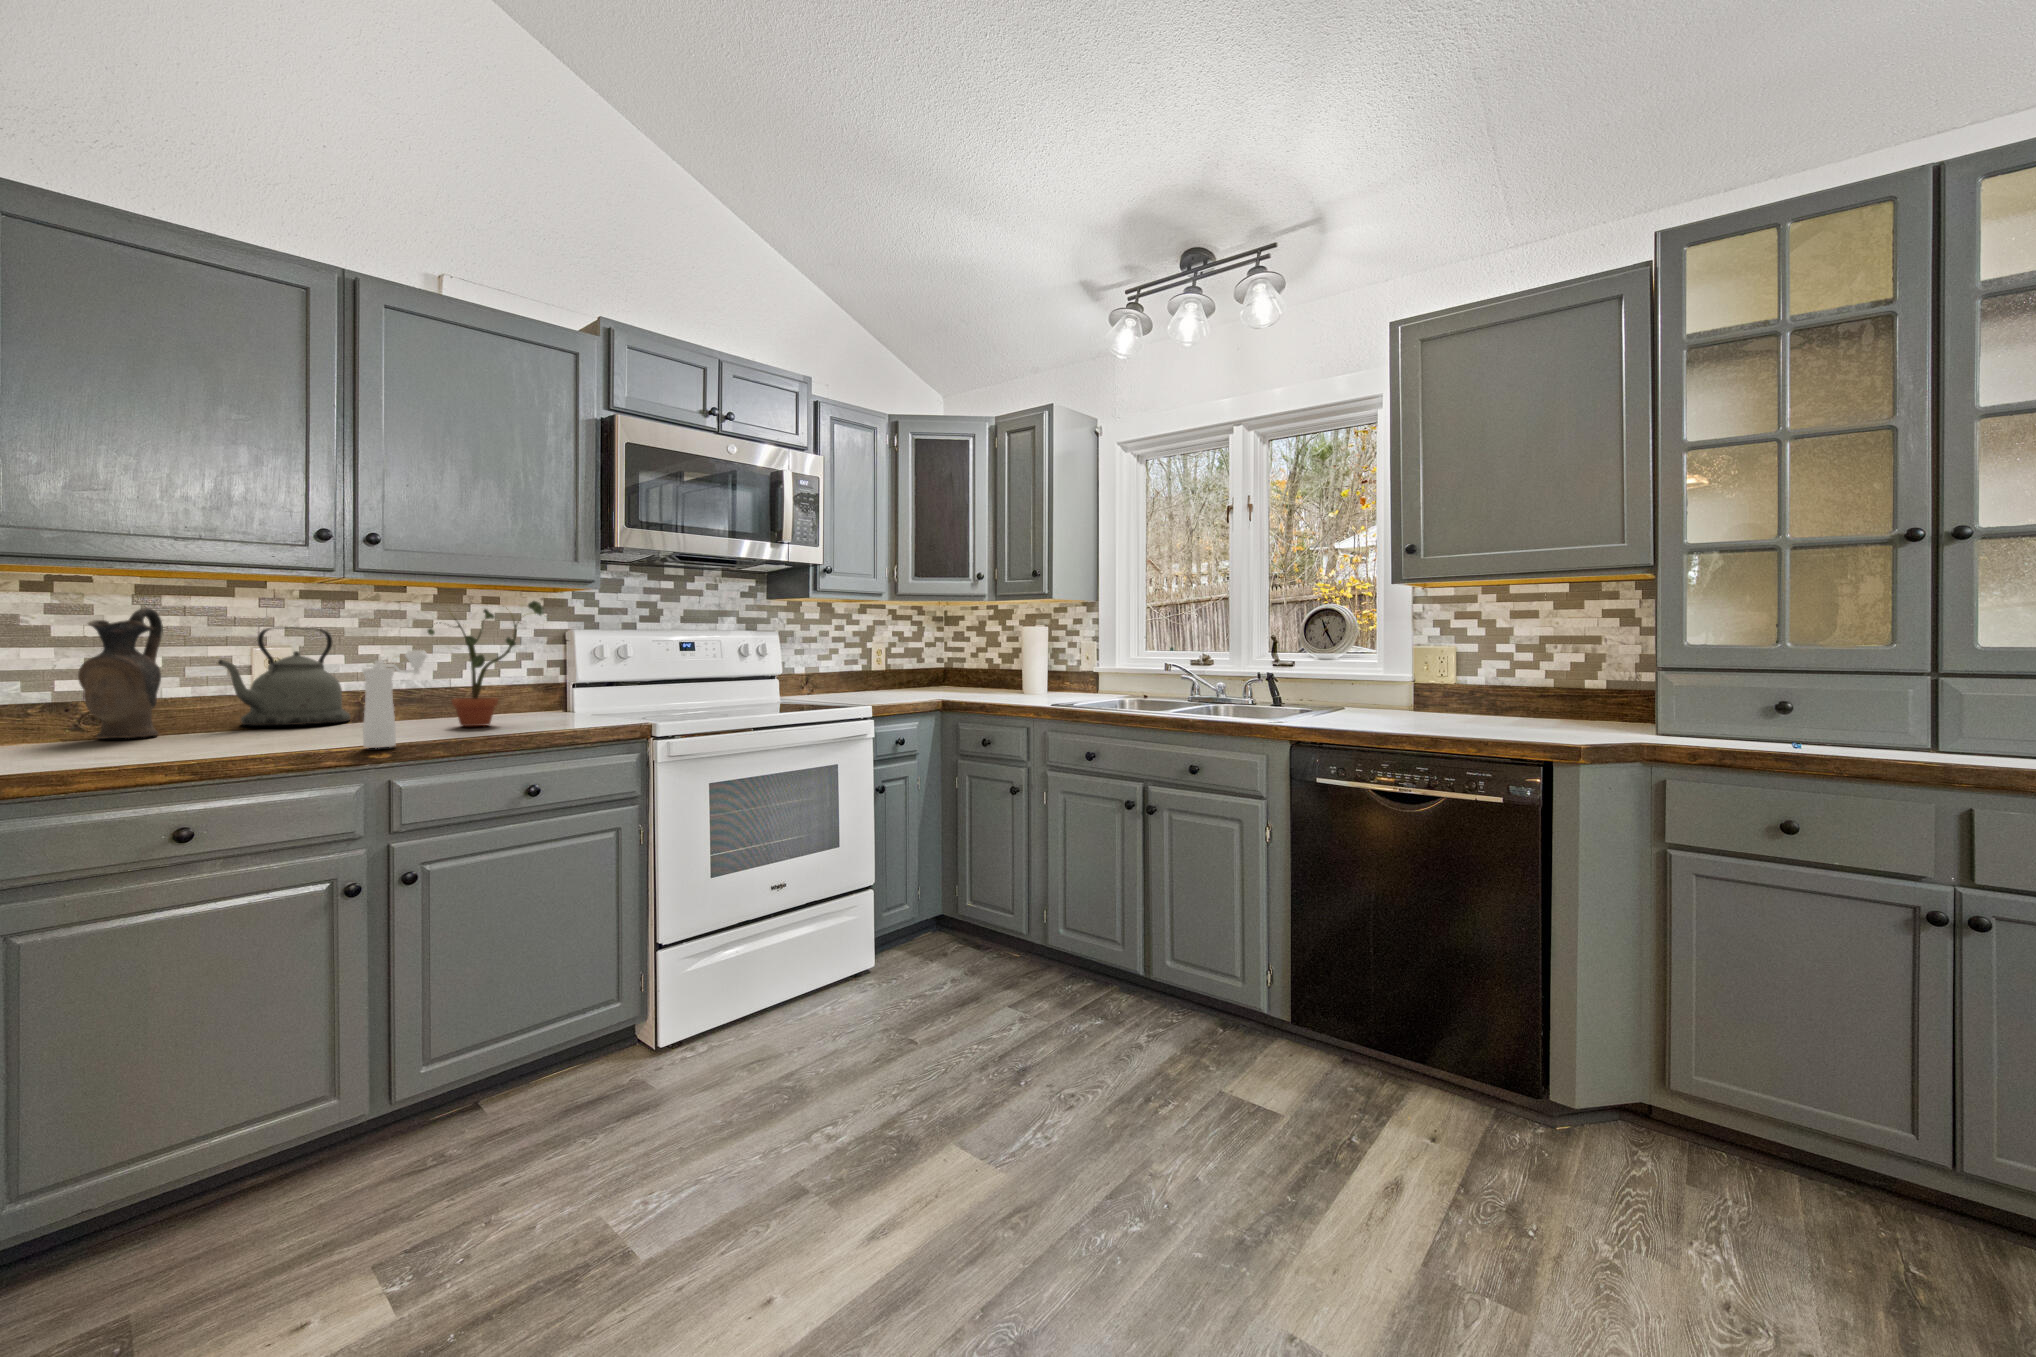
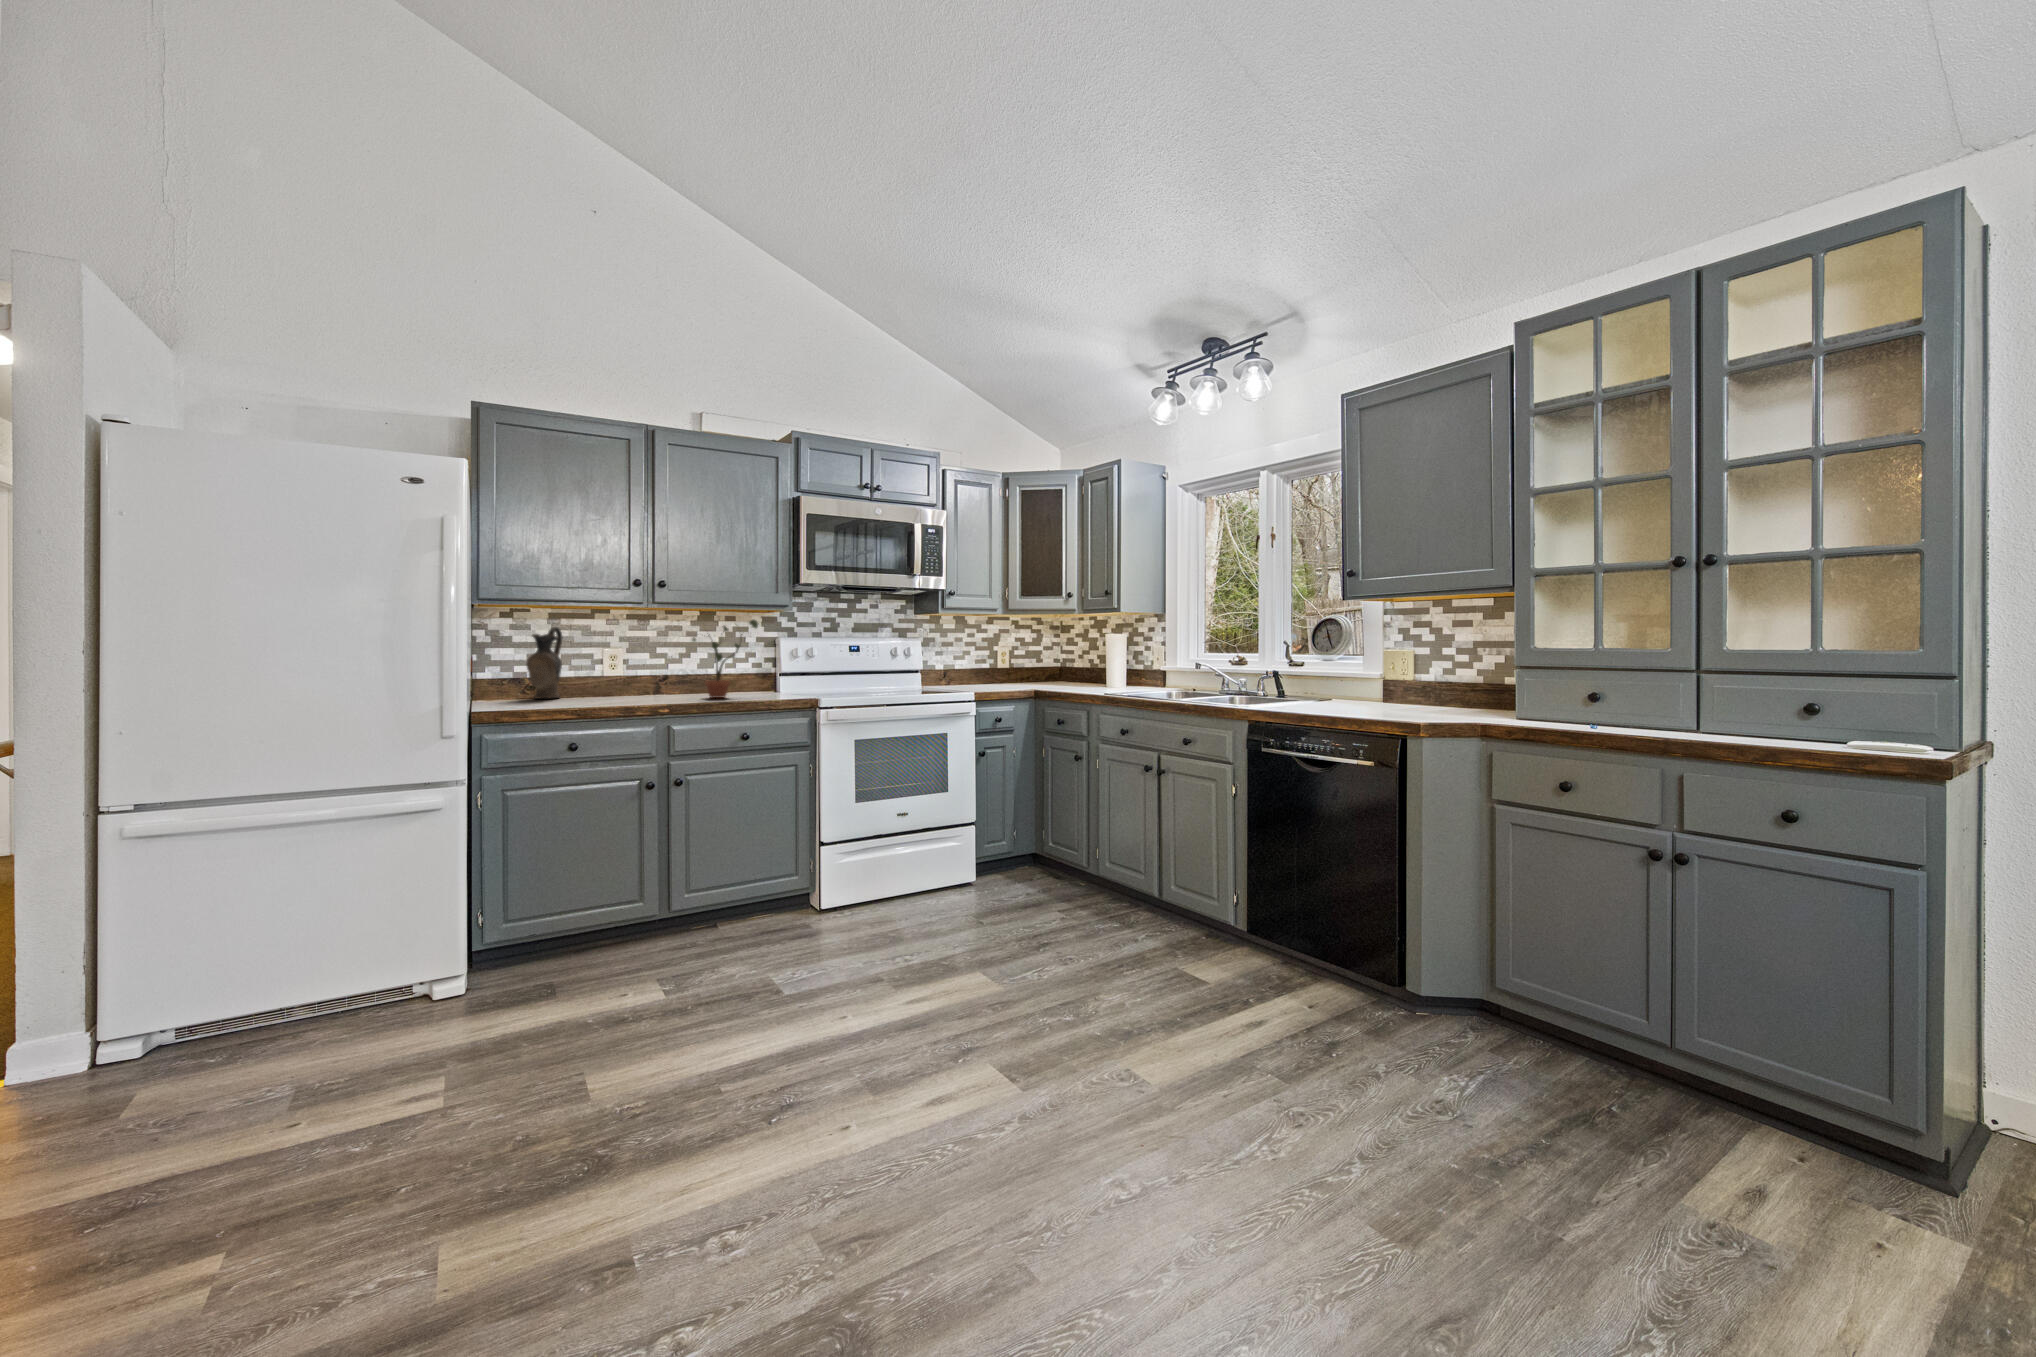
kettle: present [218,628,351,725] -> none [588,637,652,694]
pepper mill: present [362,650,428,748] -> none [658,651,692,706]

